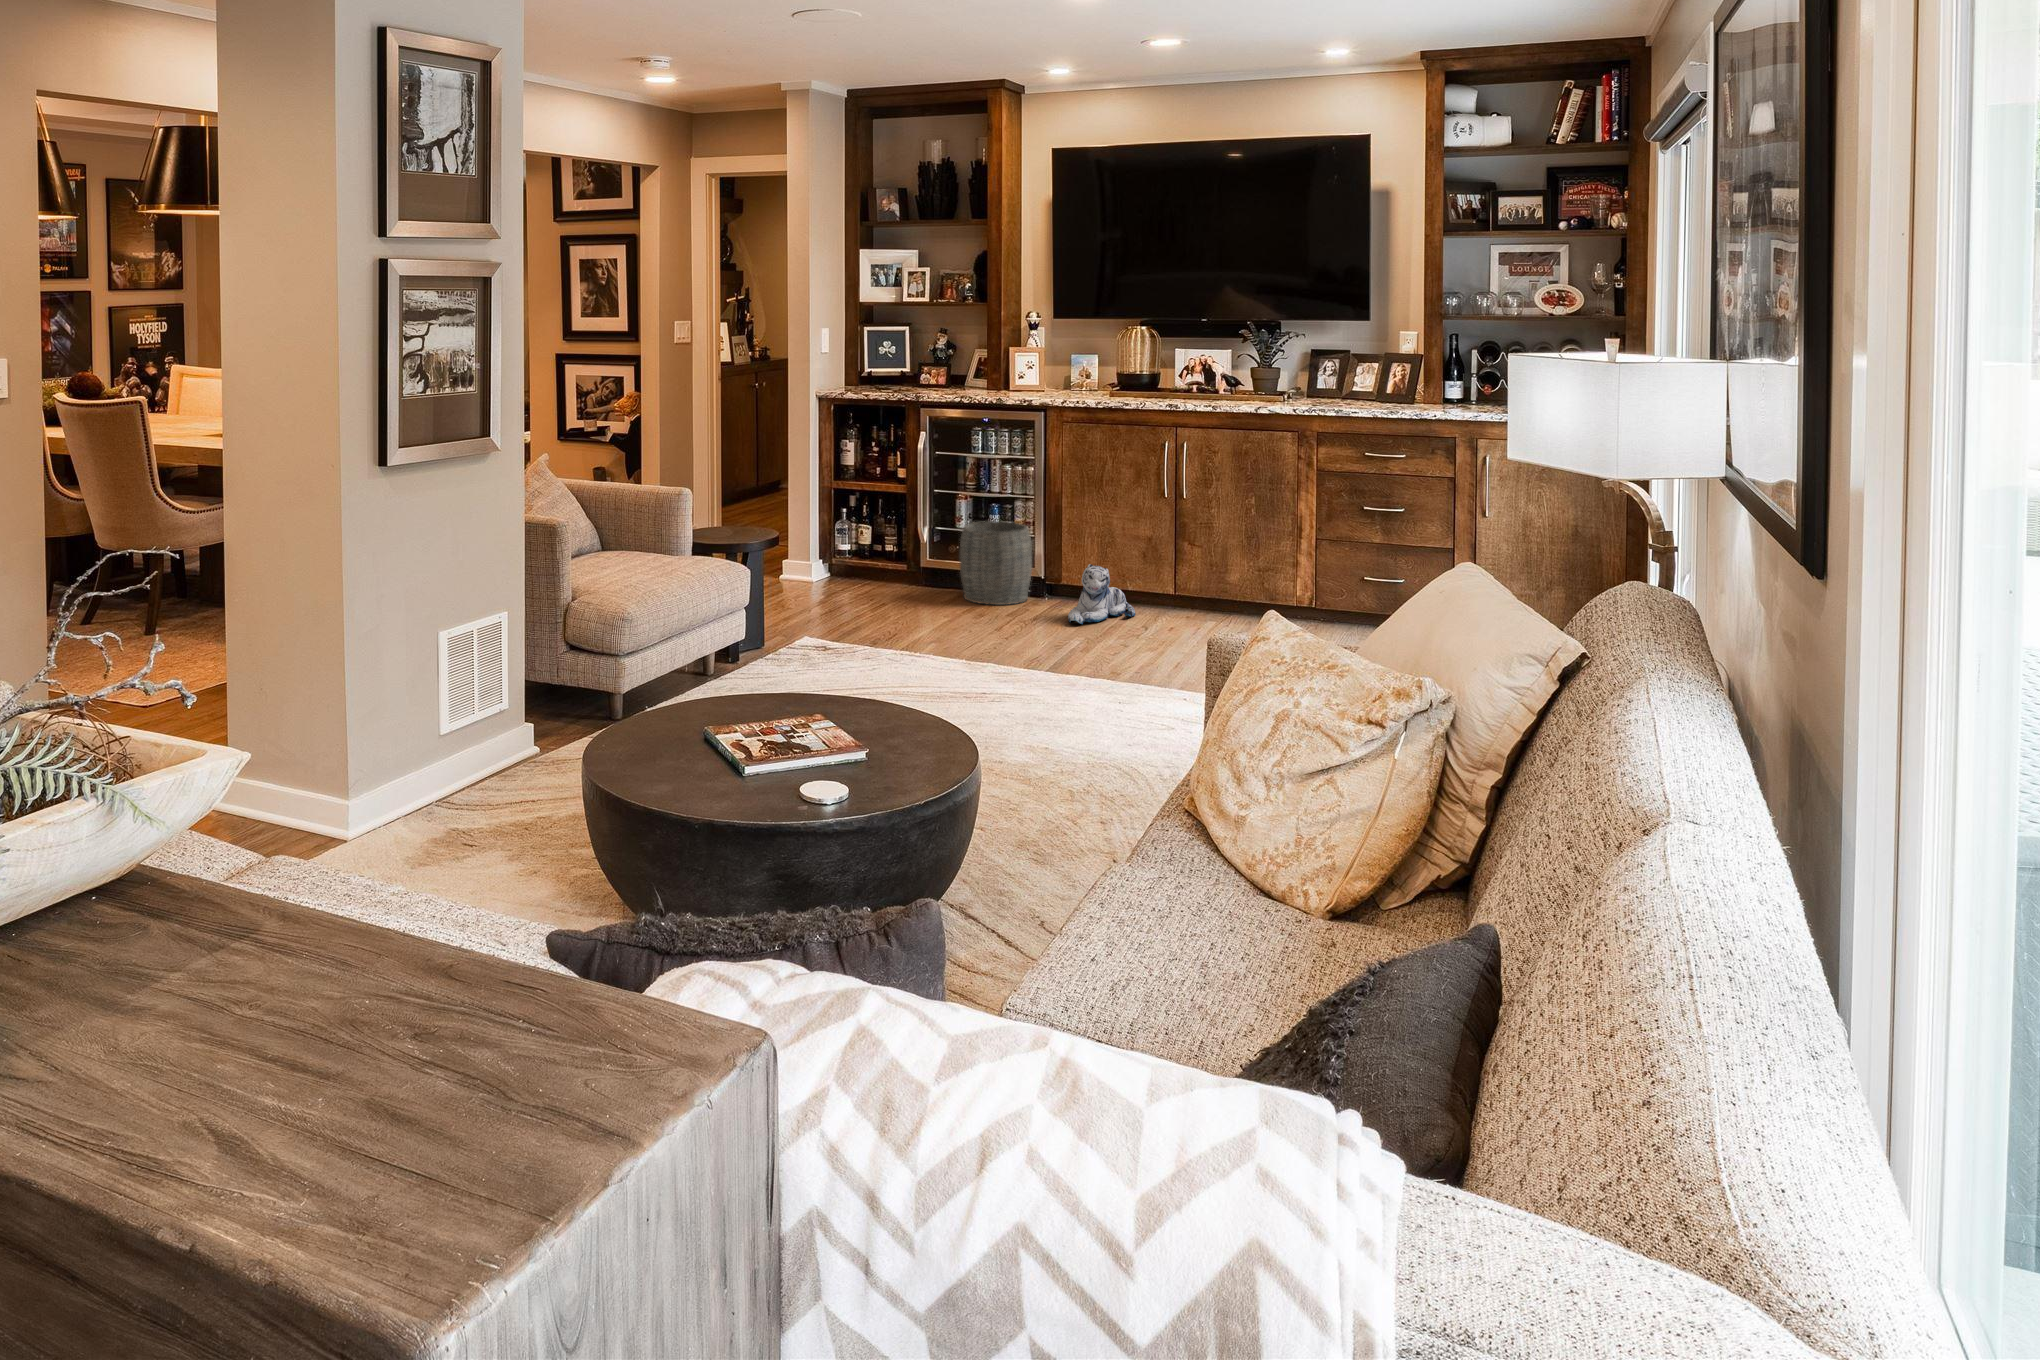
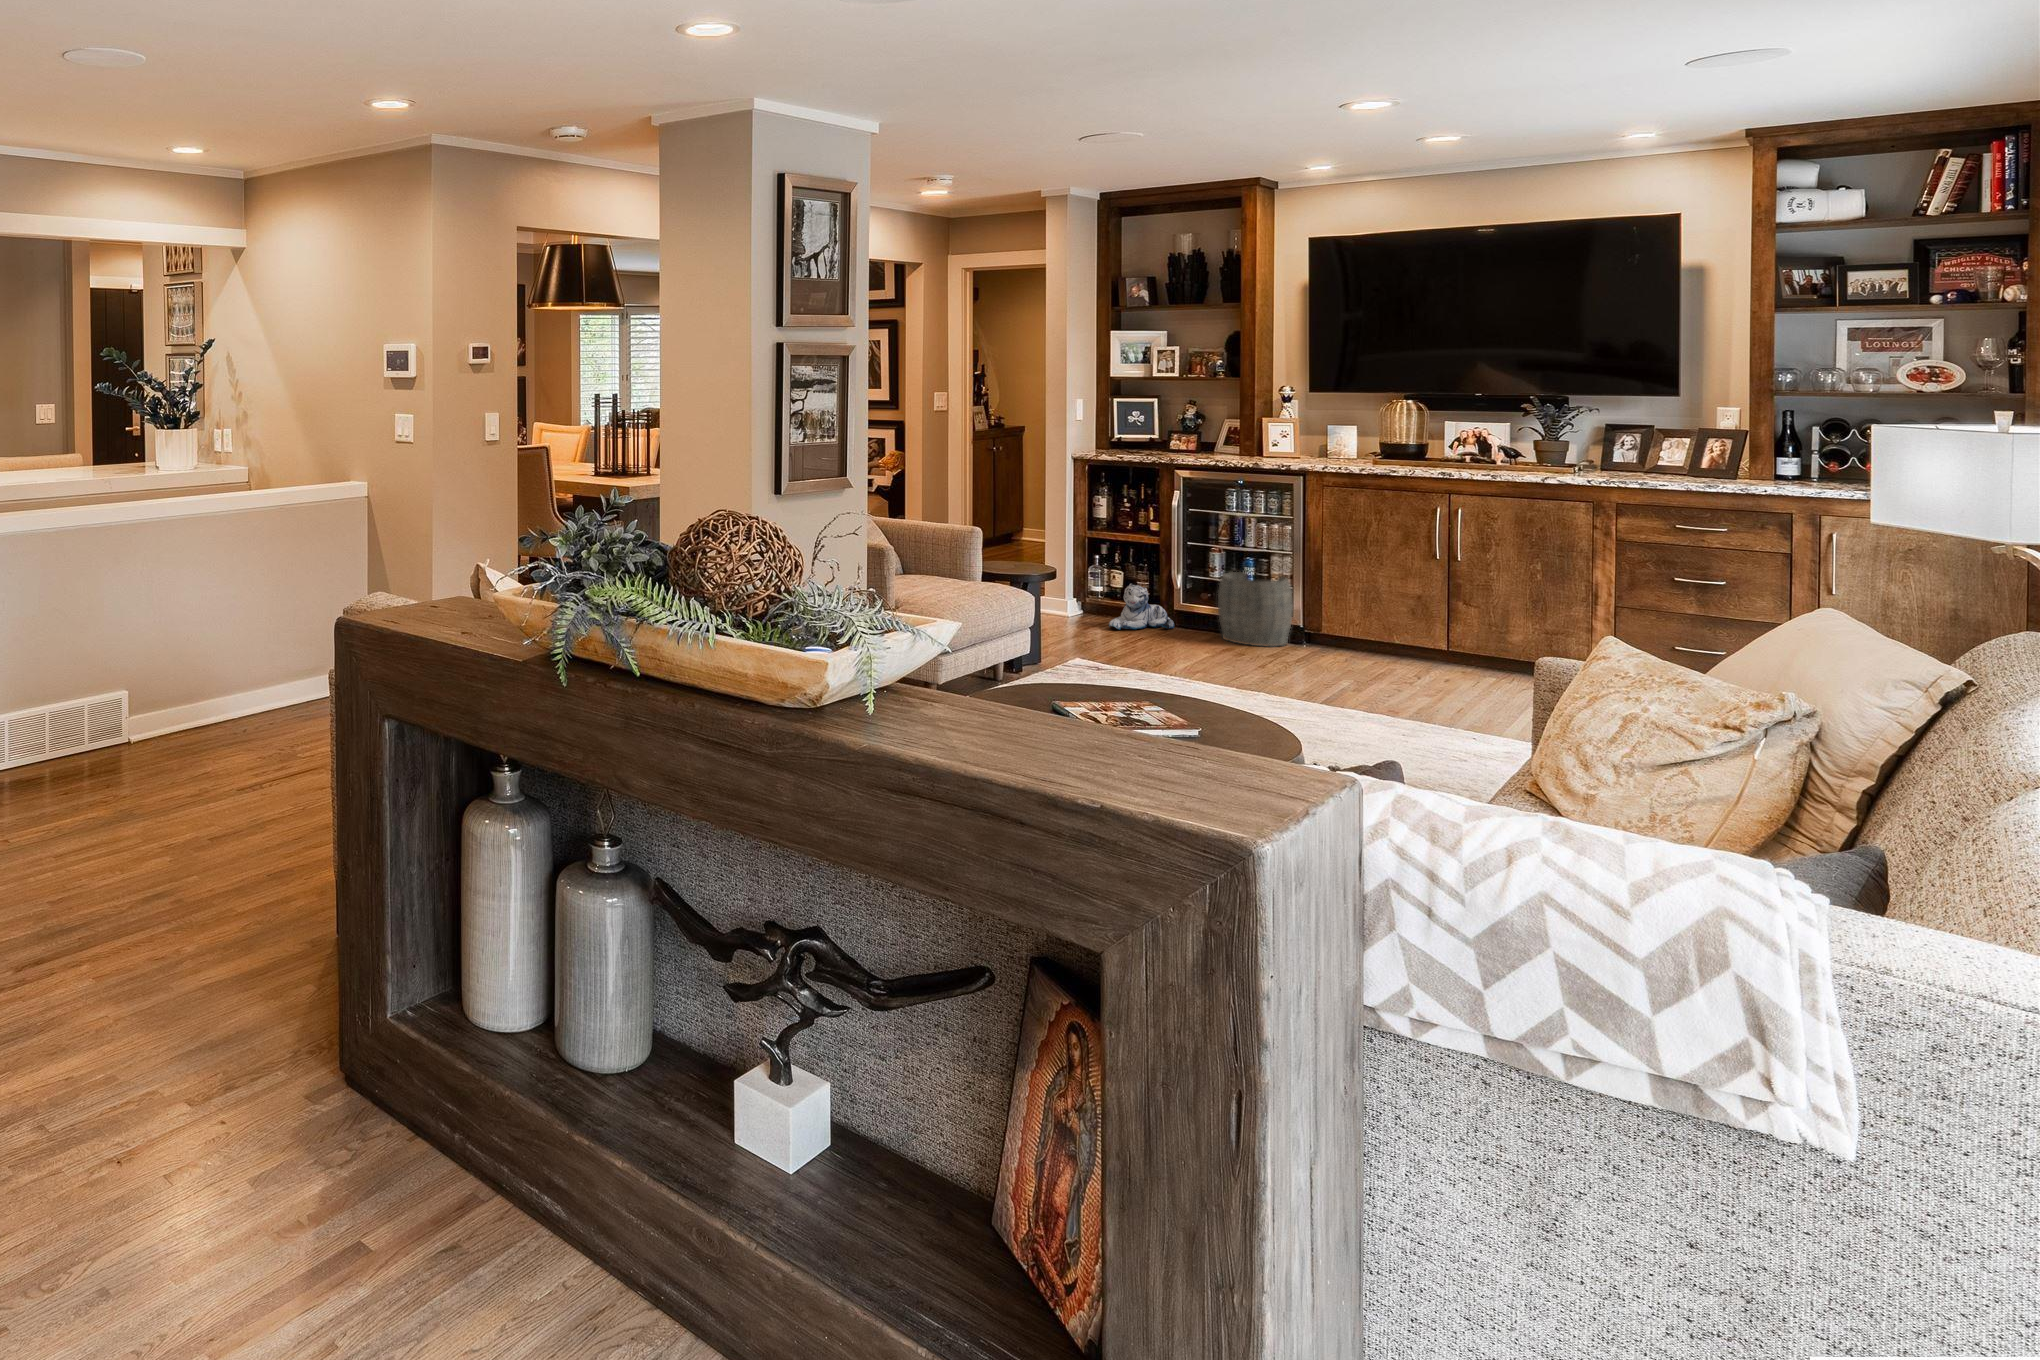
plush toy: present [1068,564,1135,624] -> present [1109,584,1175,630]

